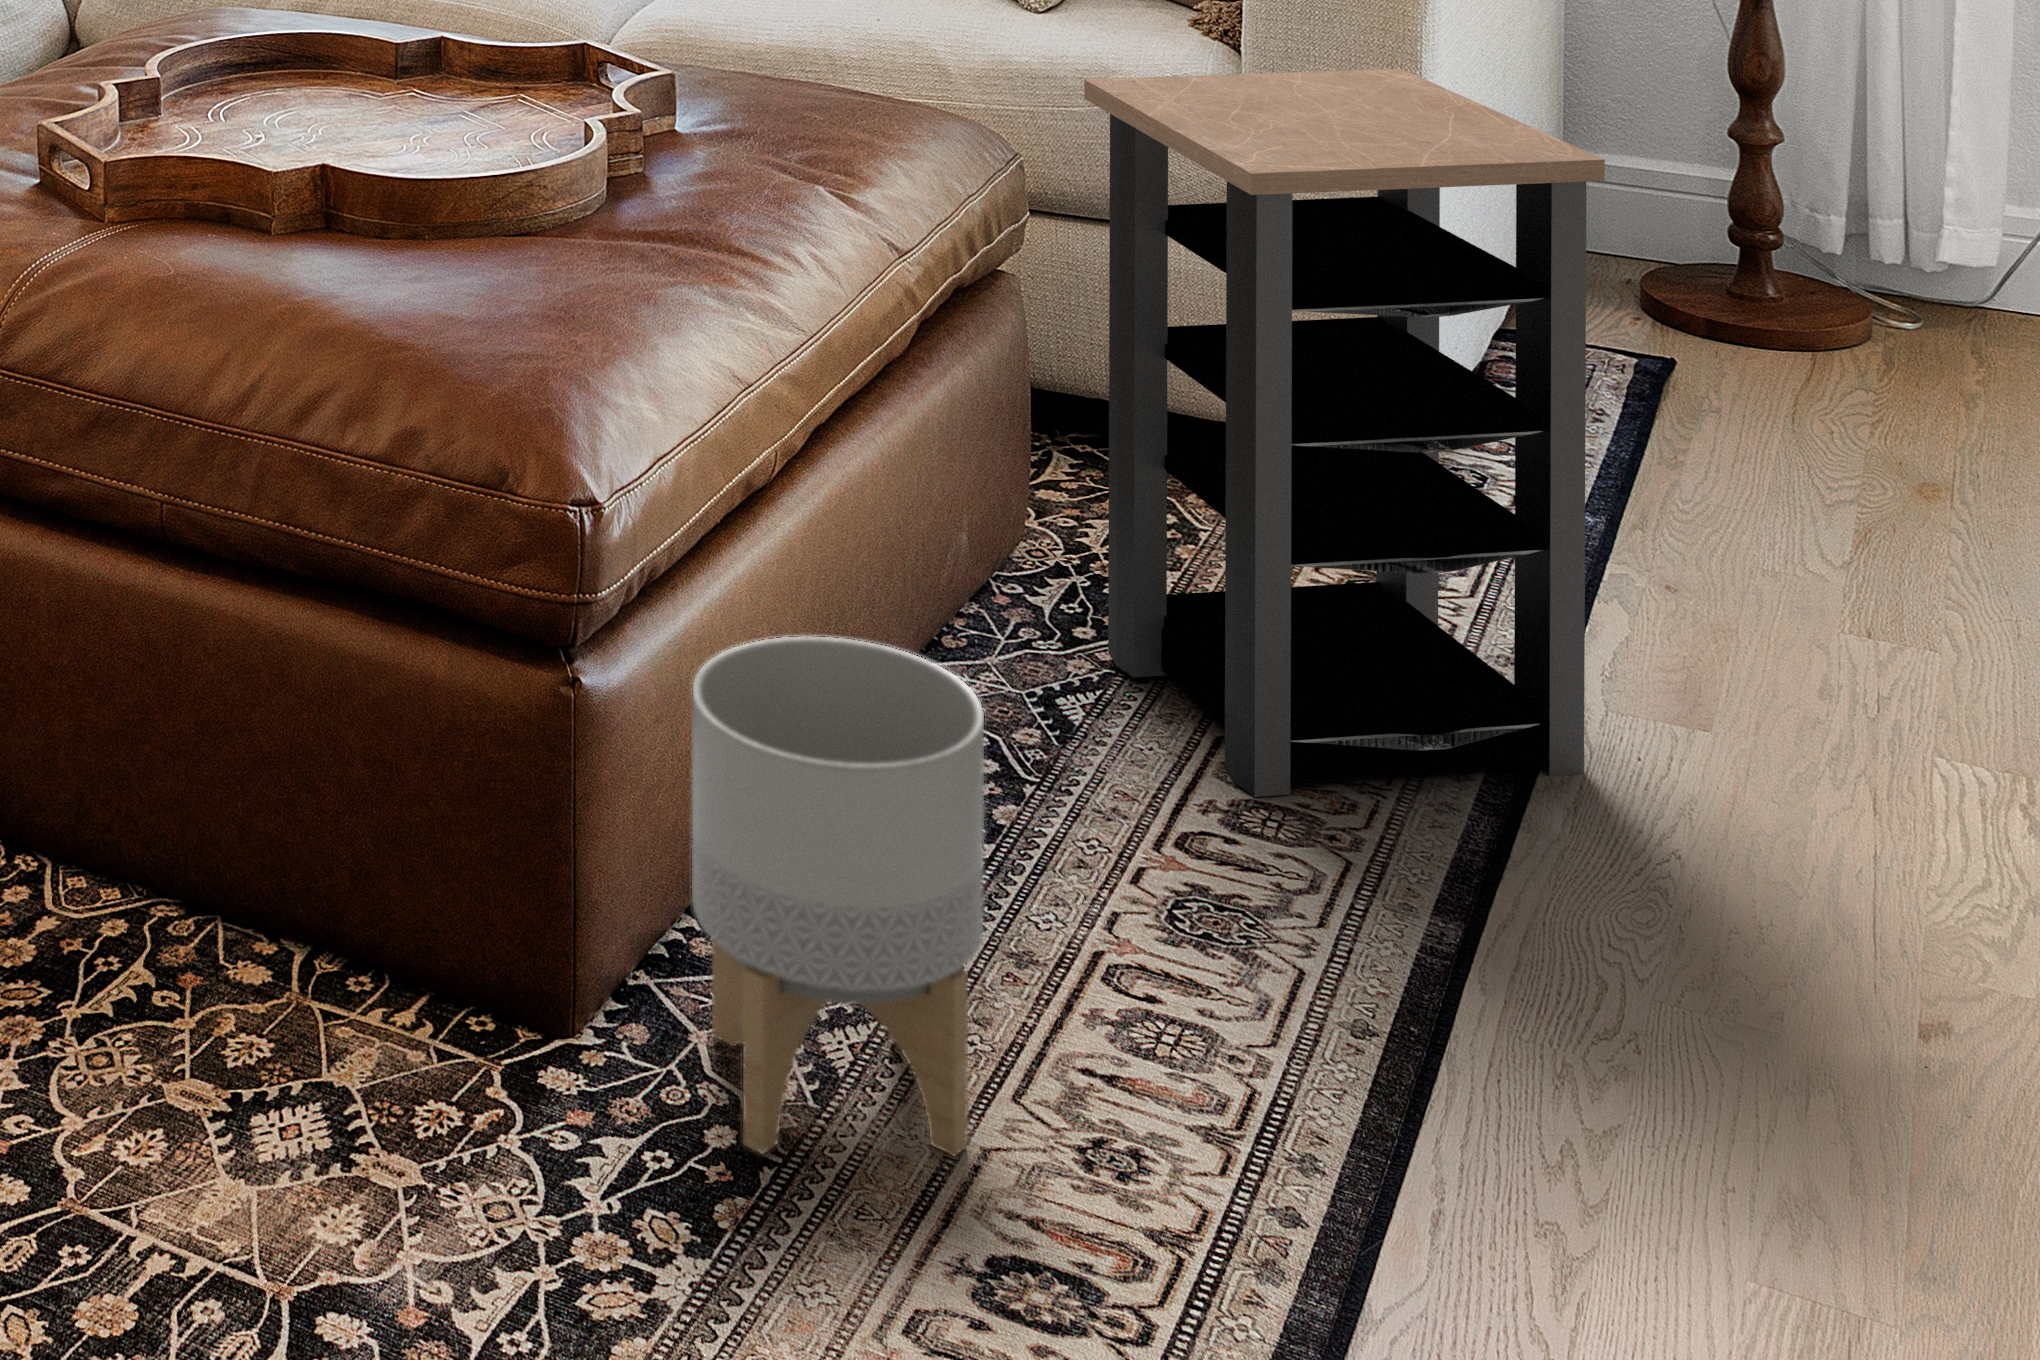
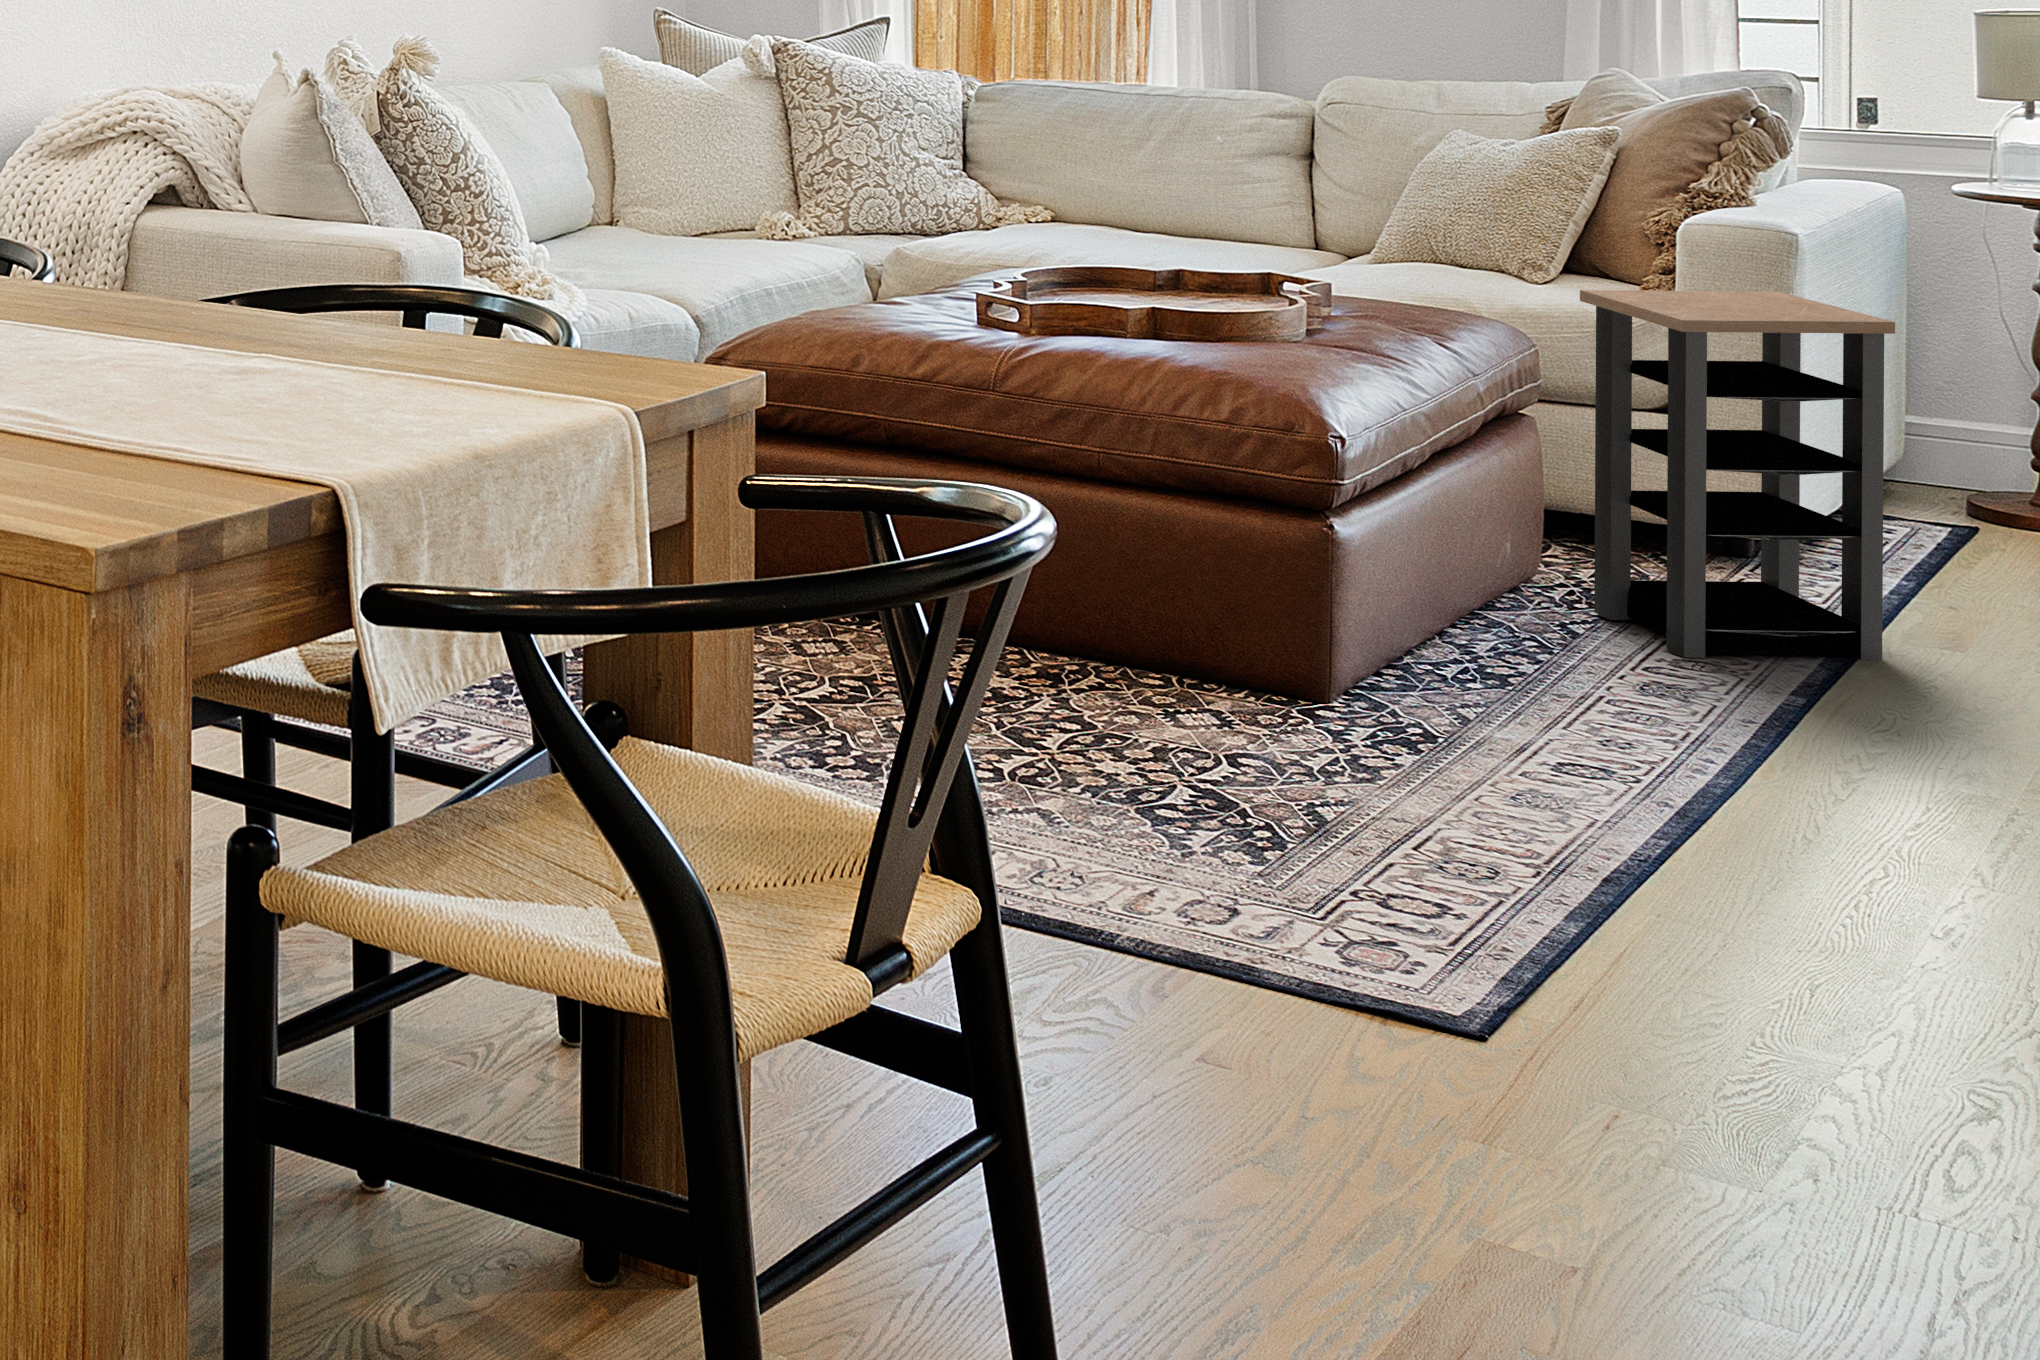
planter: present [692,637,984,1155] -> none [1387,514,1541,737]

